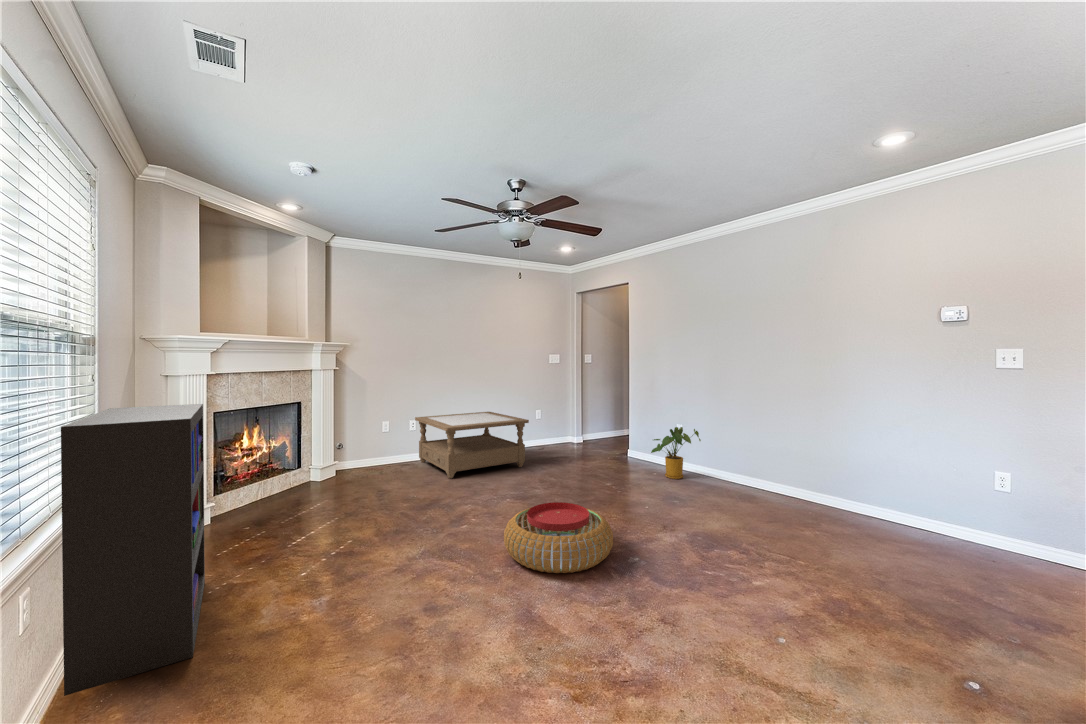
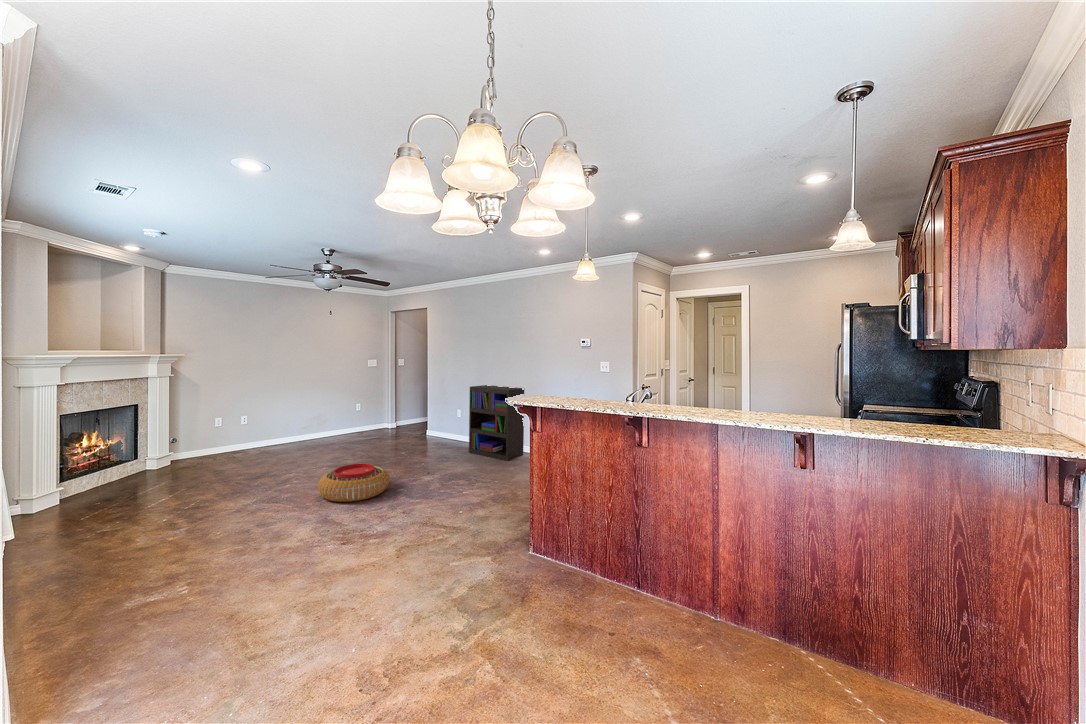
bookshelf: present [61,404,205,696] -> present [469,385,524,461]
coffee table: present [415,412,529,479] -> none [247,406,347,459]
house plant: present [651,427,701,479] -> none [435,414,469,448]

